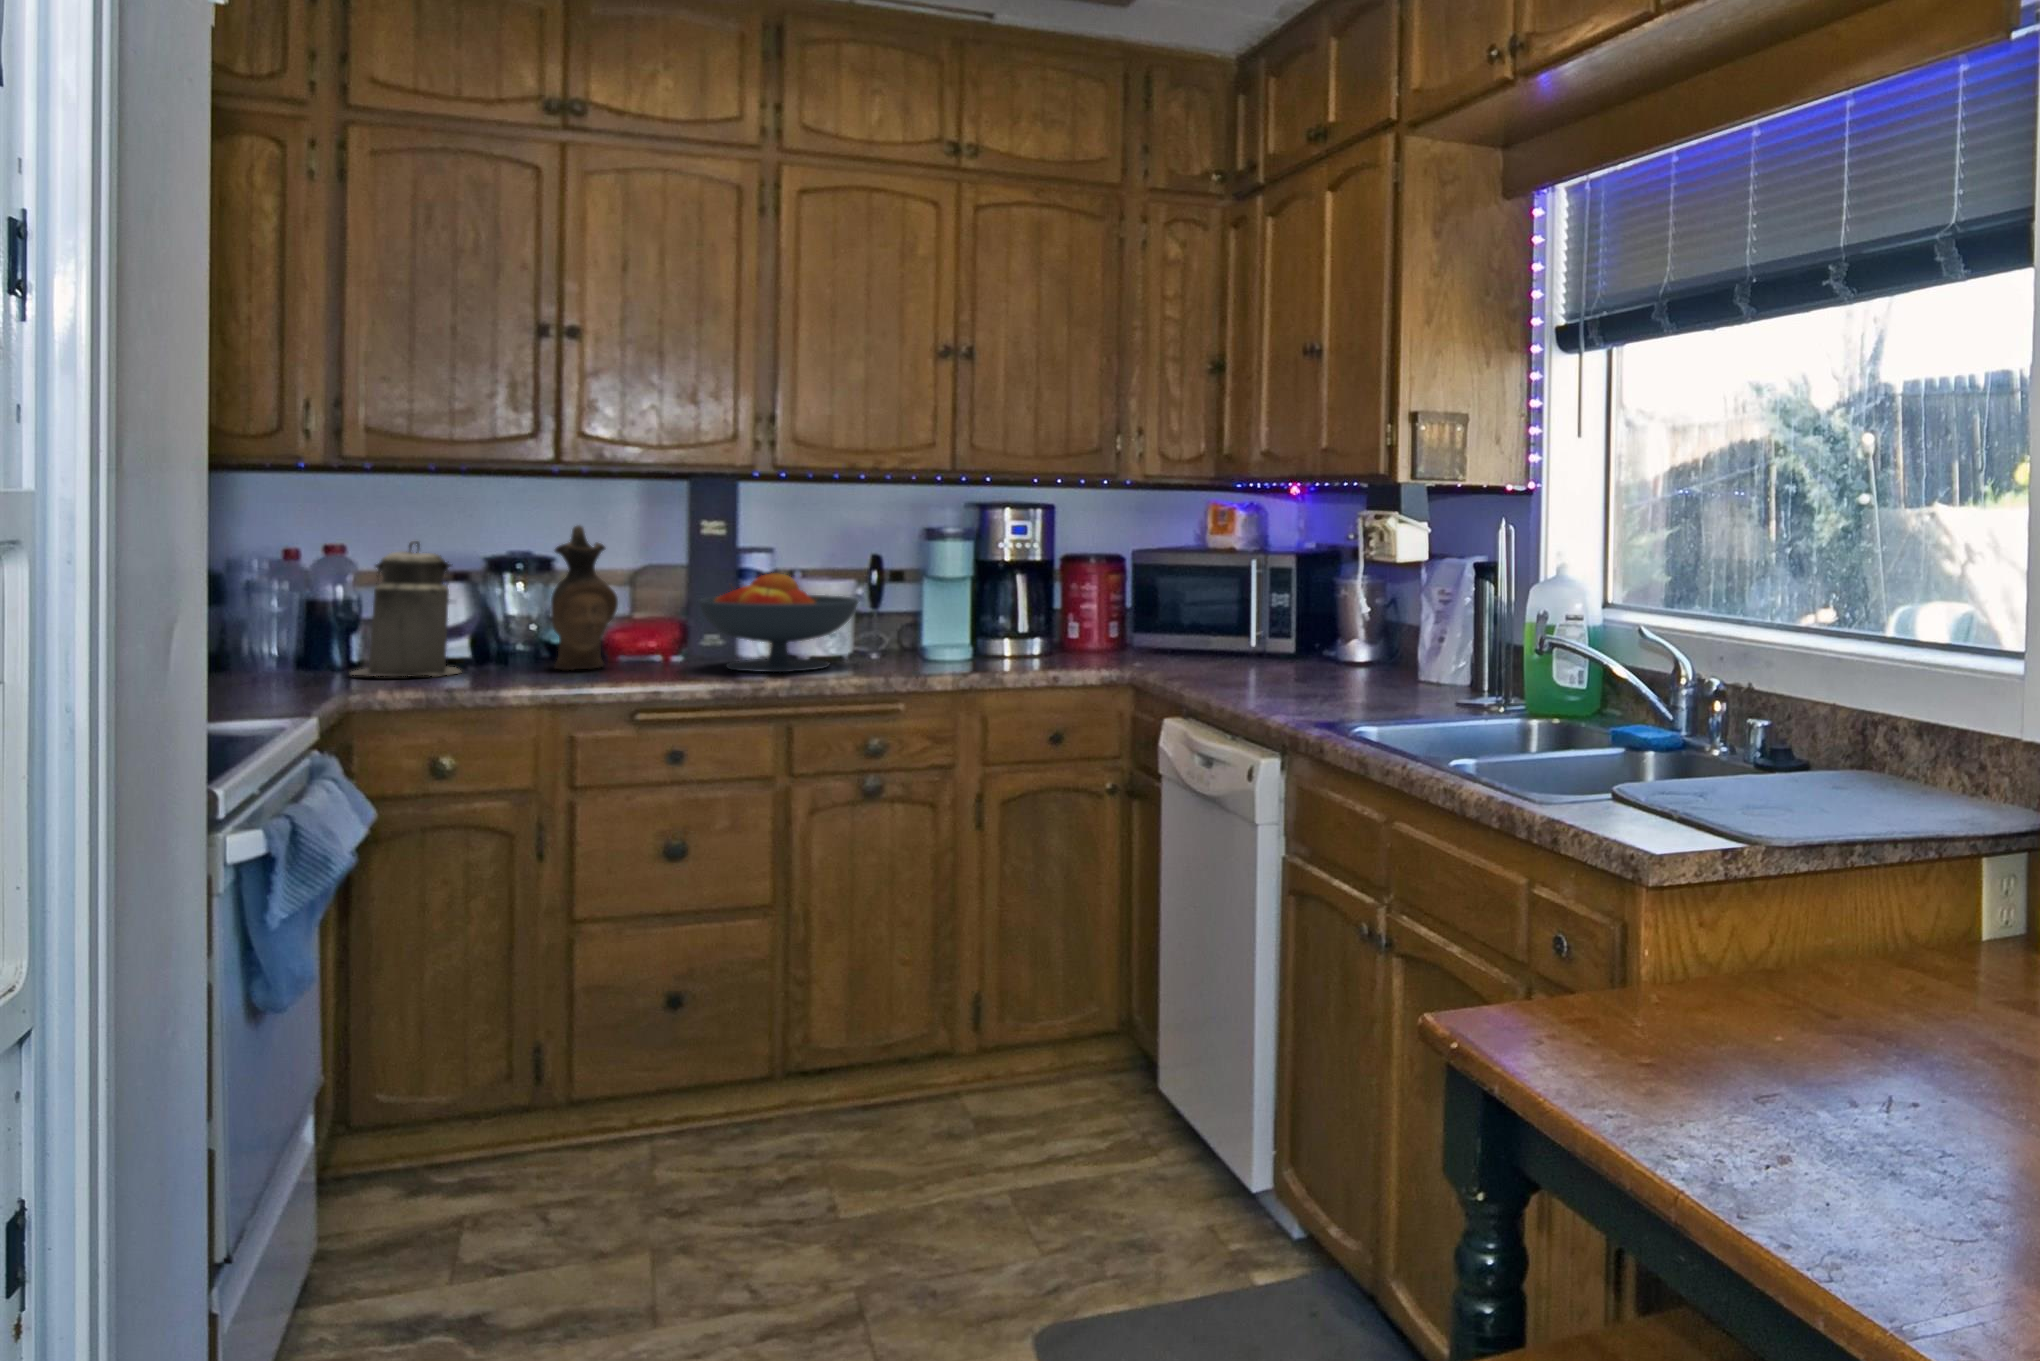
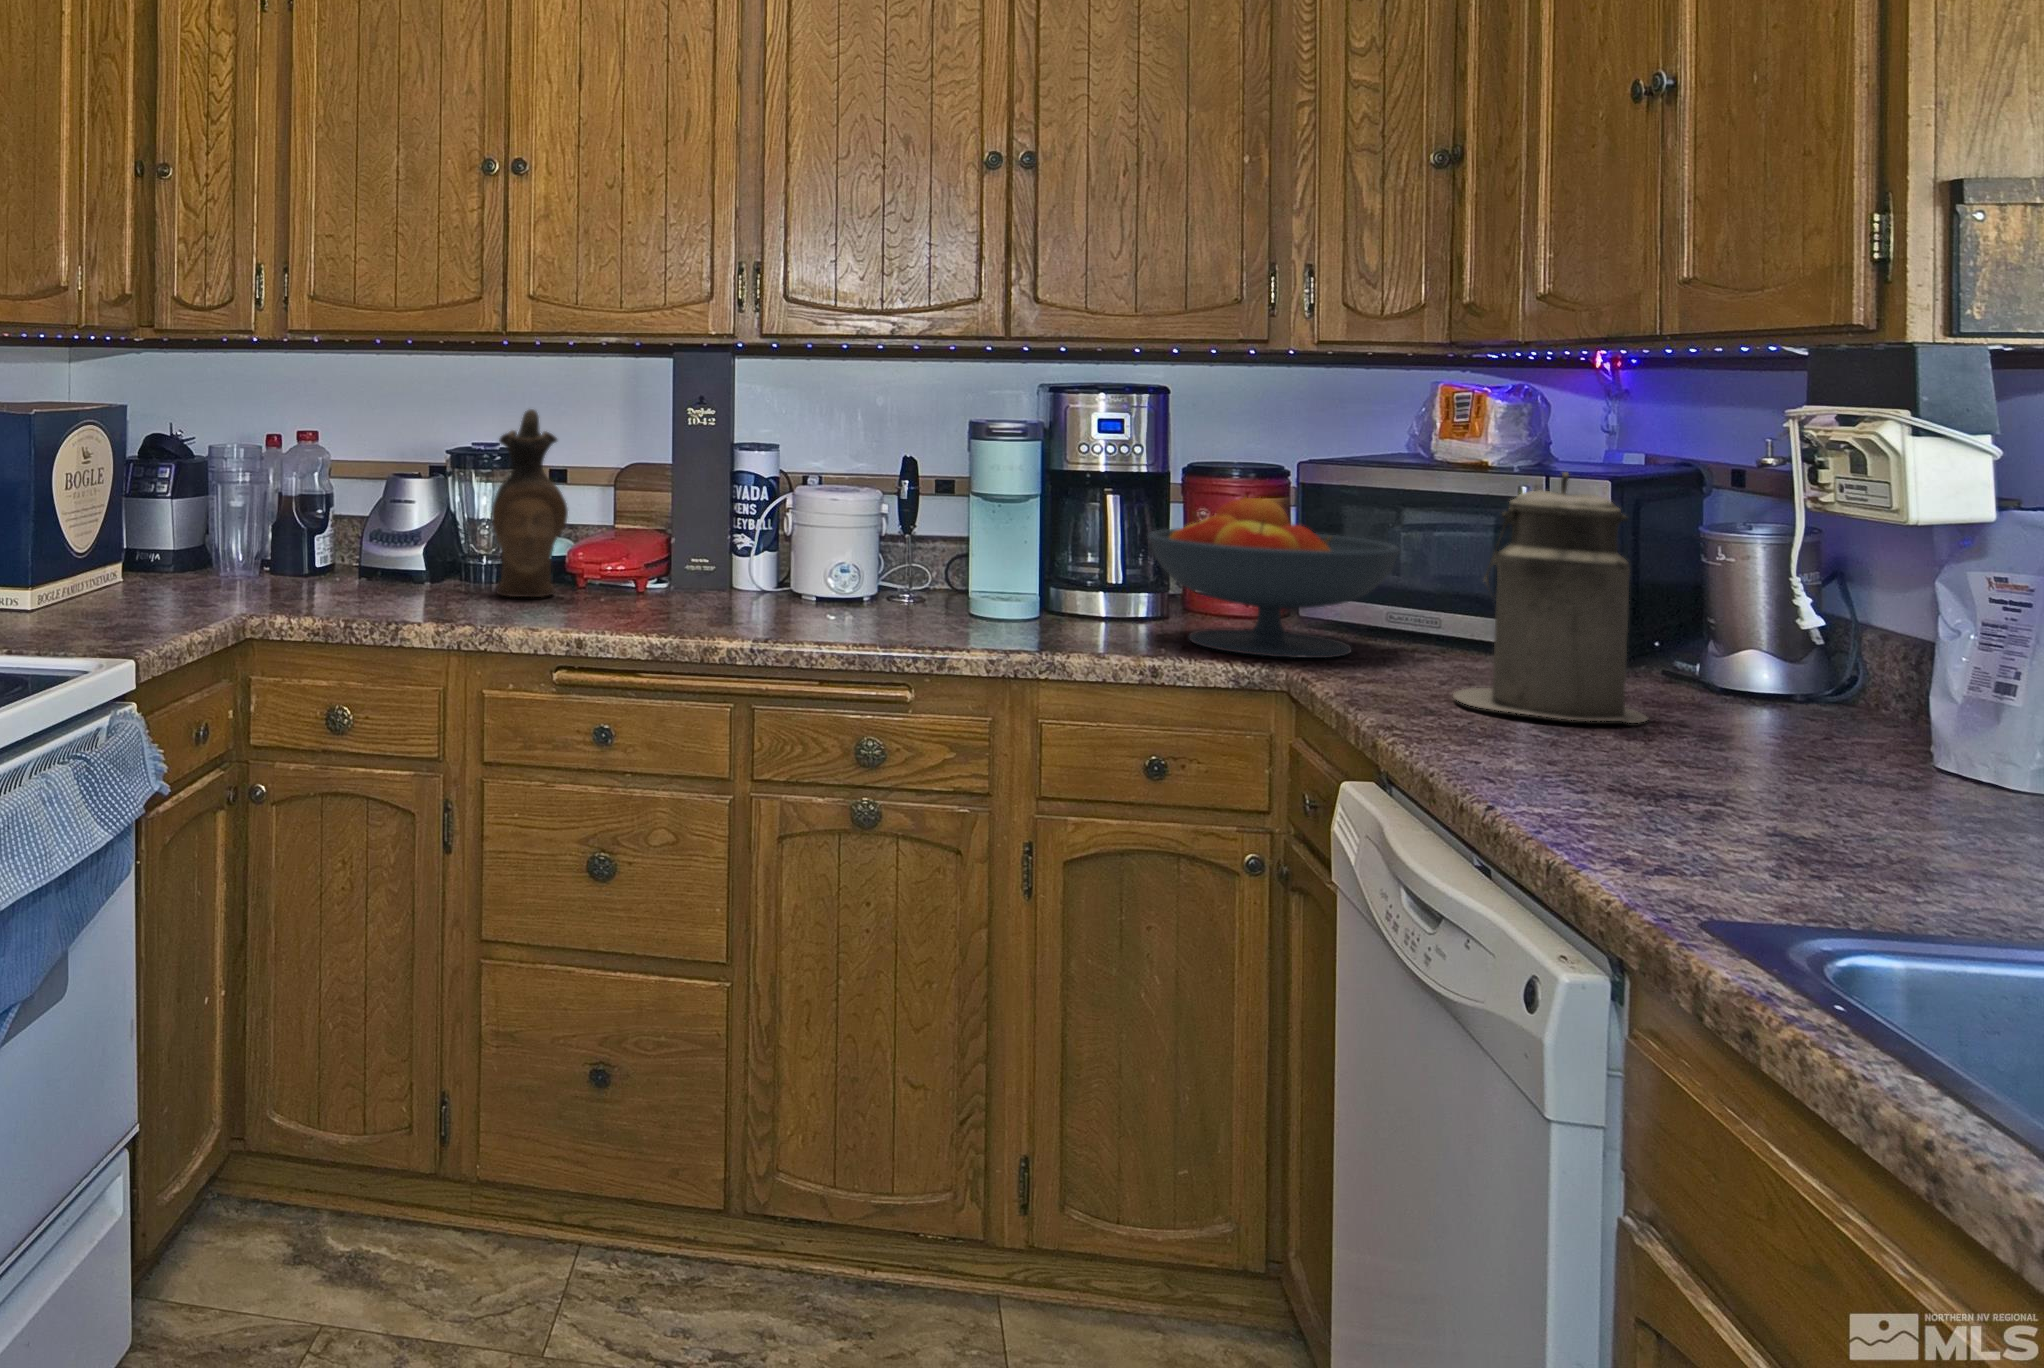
canister: present [351,541,460,676] -> present [1453,472,1648,723]
fruit bowl: present [699,573,858,672] -> present [1148,497,1400,658]

